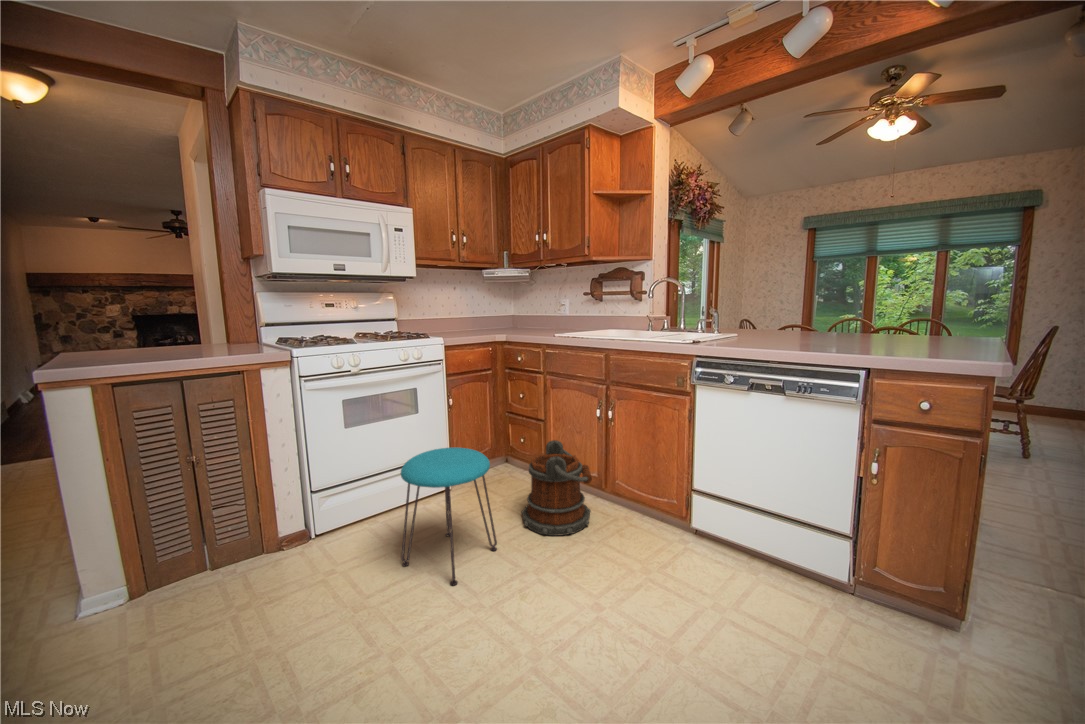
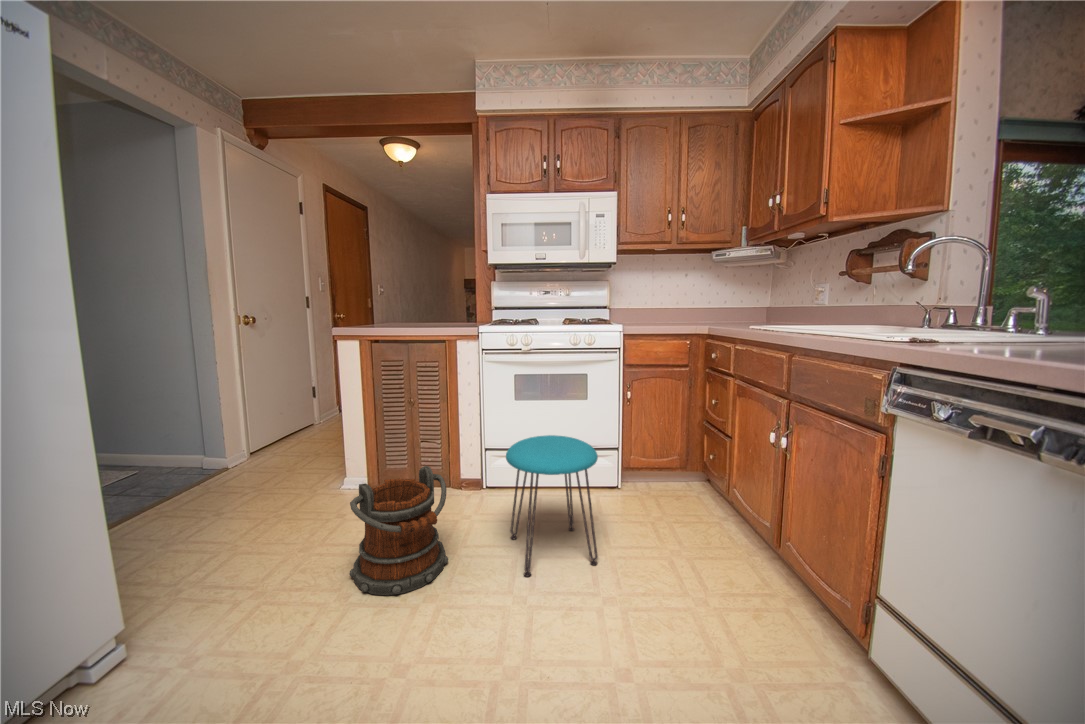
bucket: present [522,440,592,536] -> present [349,466,448,595]

